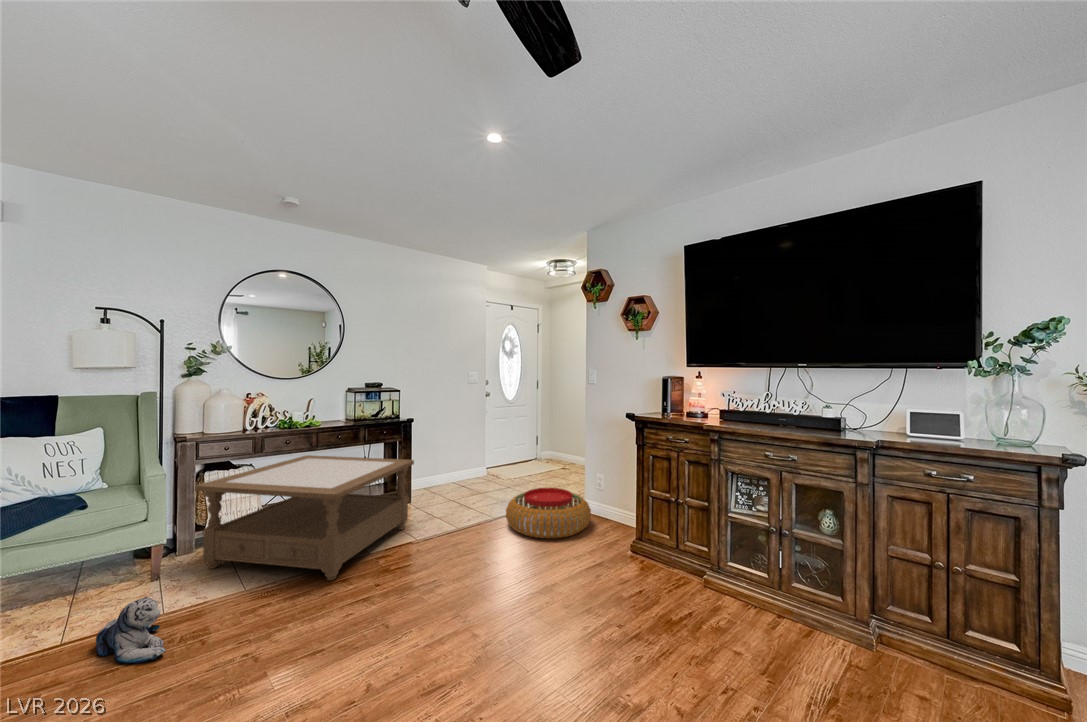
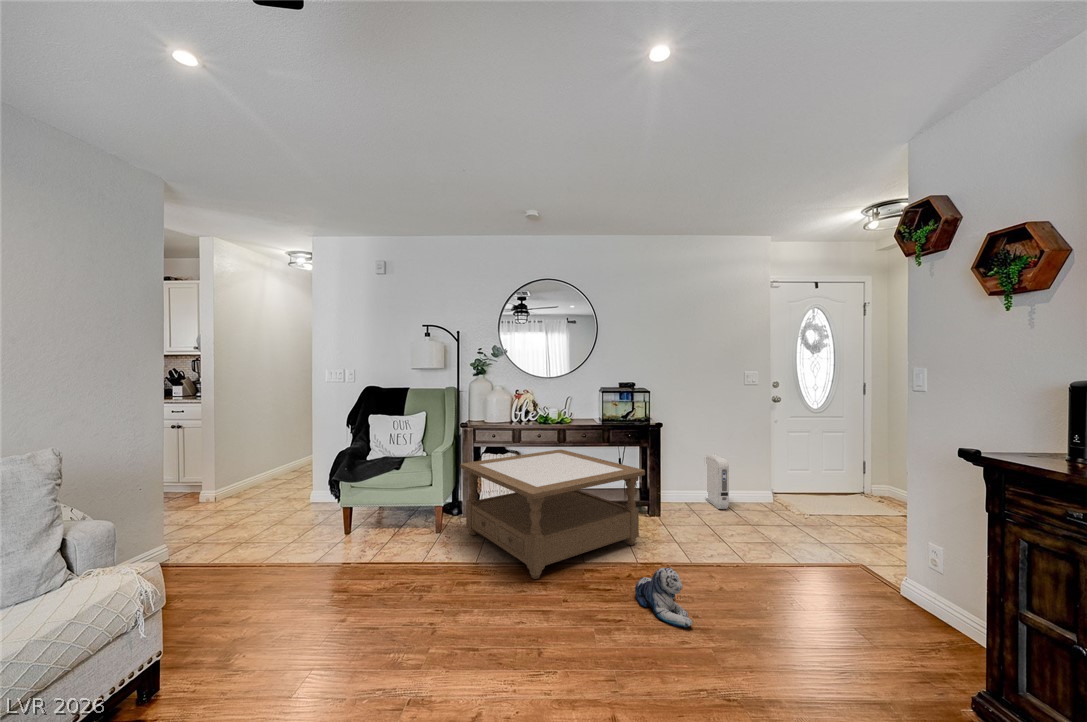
air purifier: none [437,443,460,488] -> present [706,454,729,509]
pouf: present [506,488,591,538] -> none [754,539,907,631]
plush toy: present [96,597,165,663] -> present [635,567,692,628]

